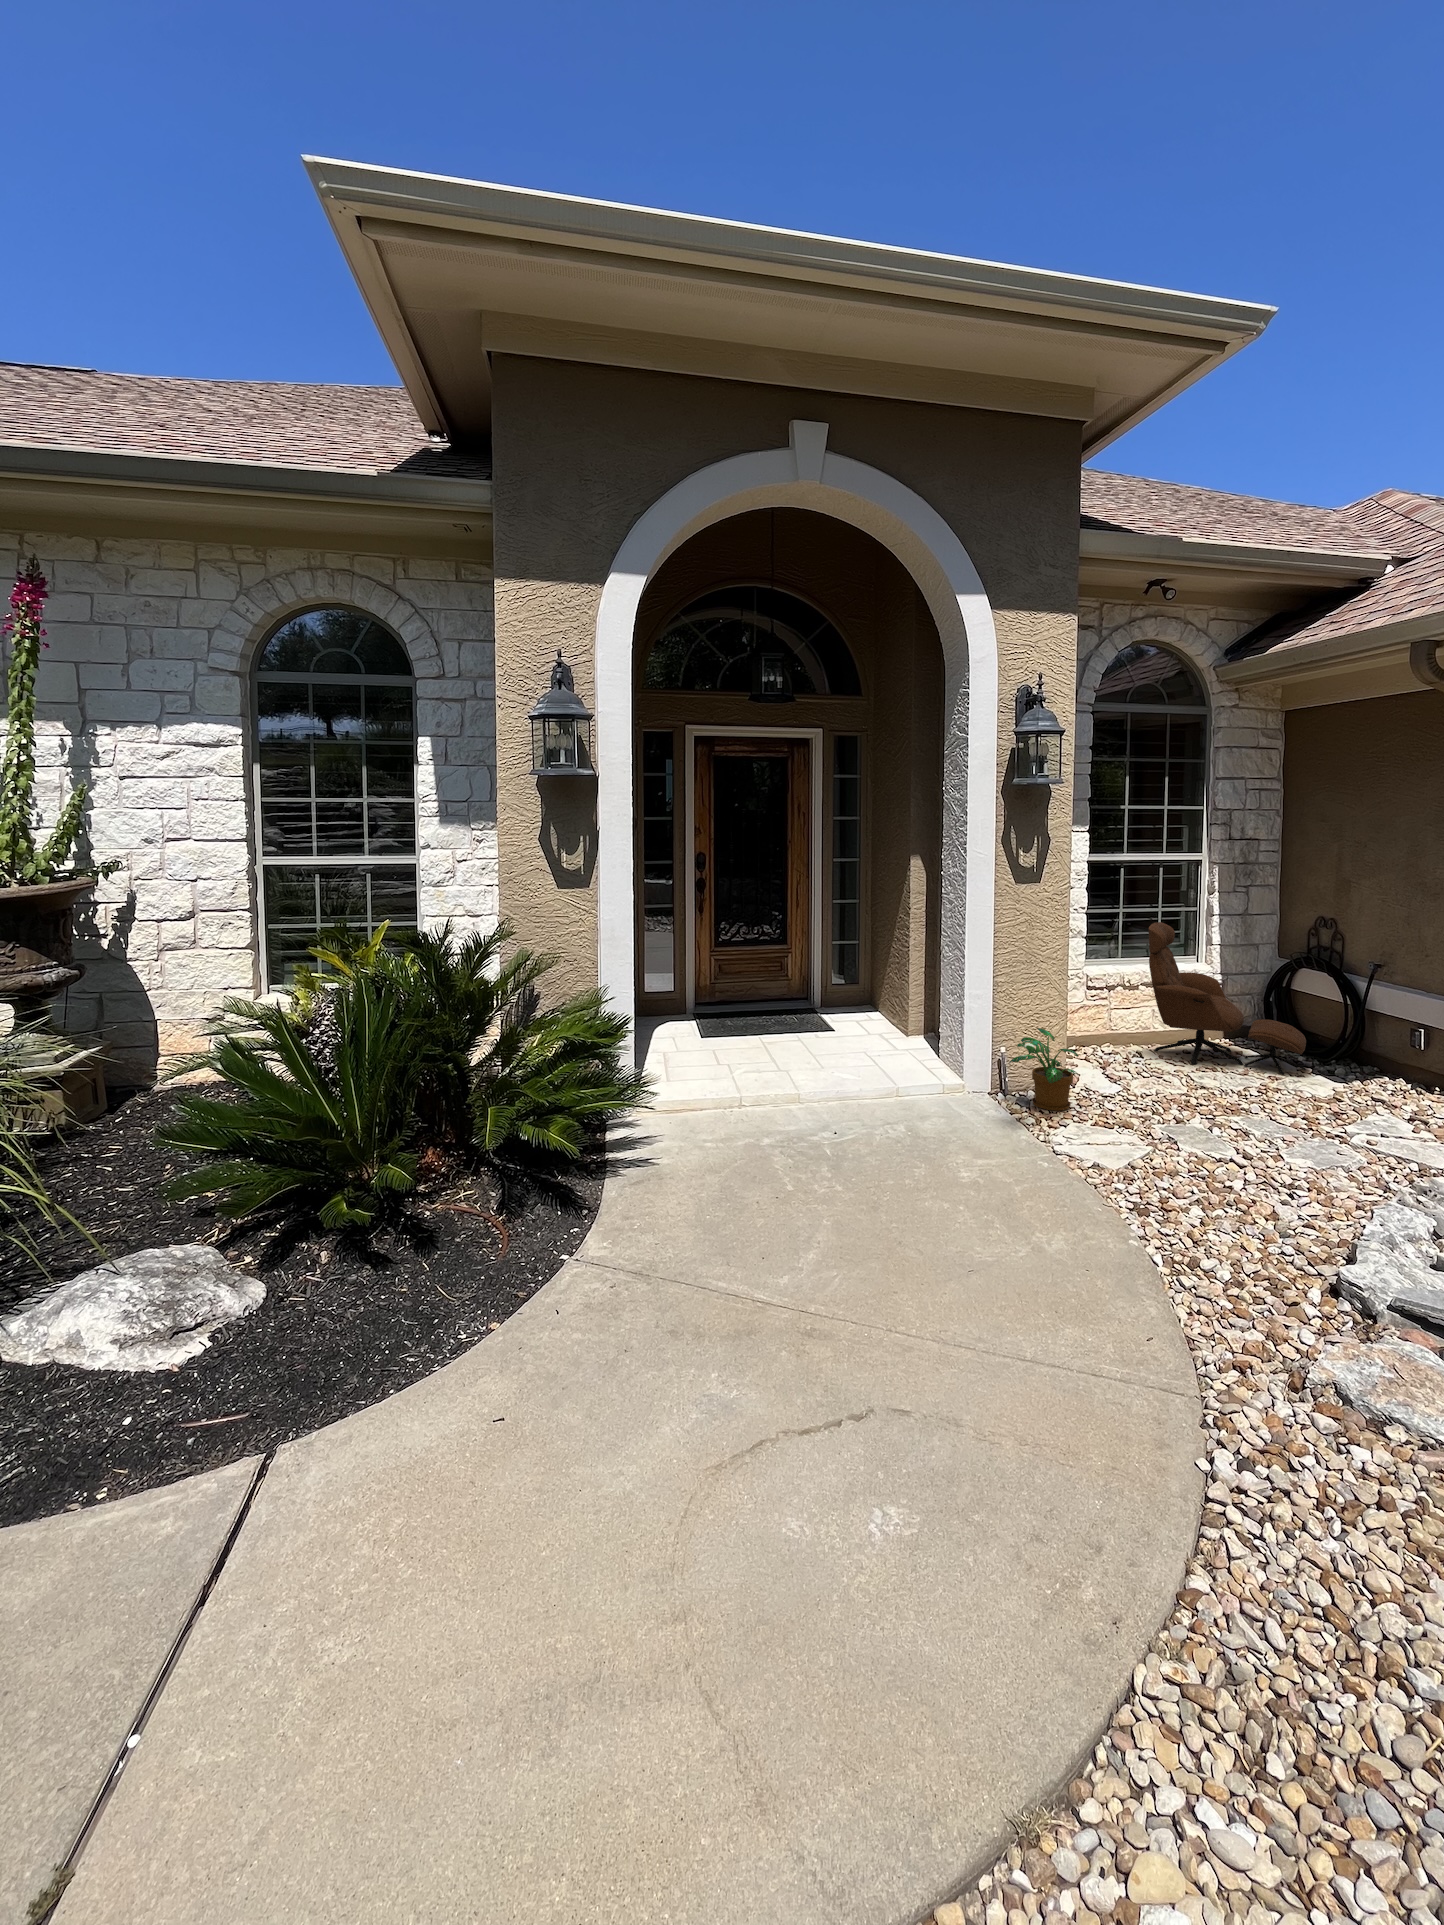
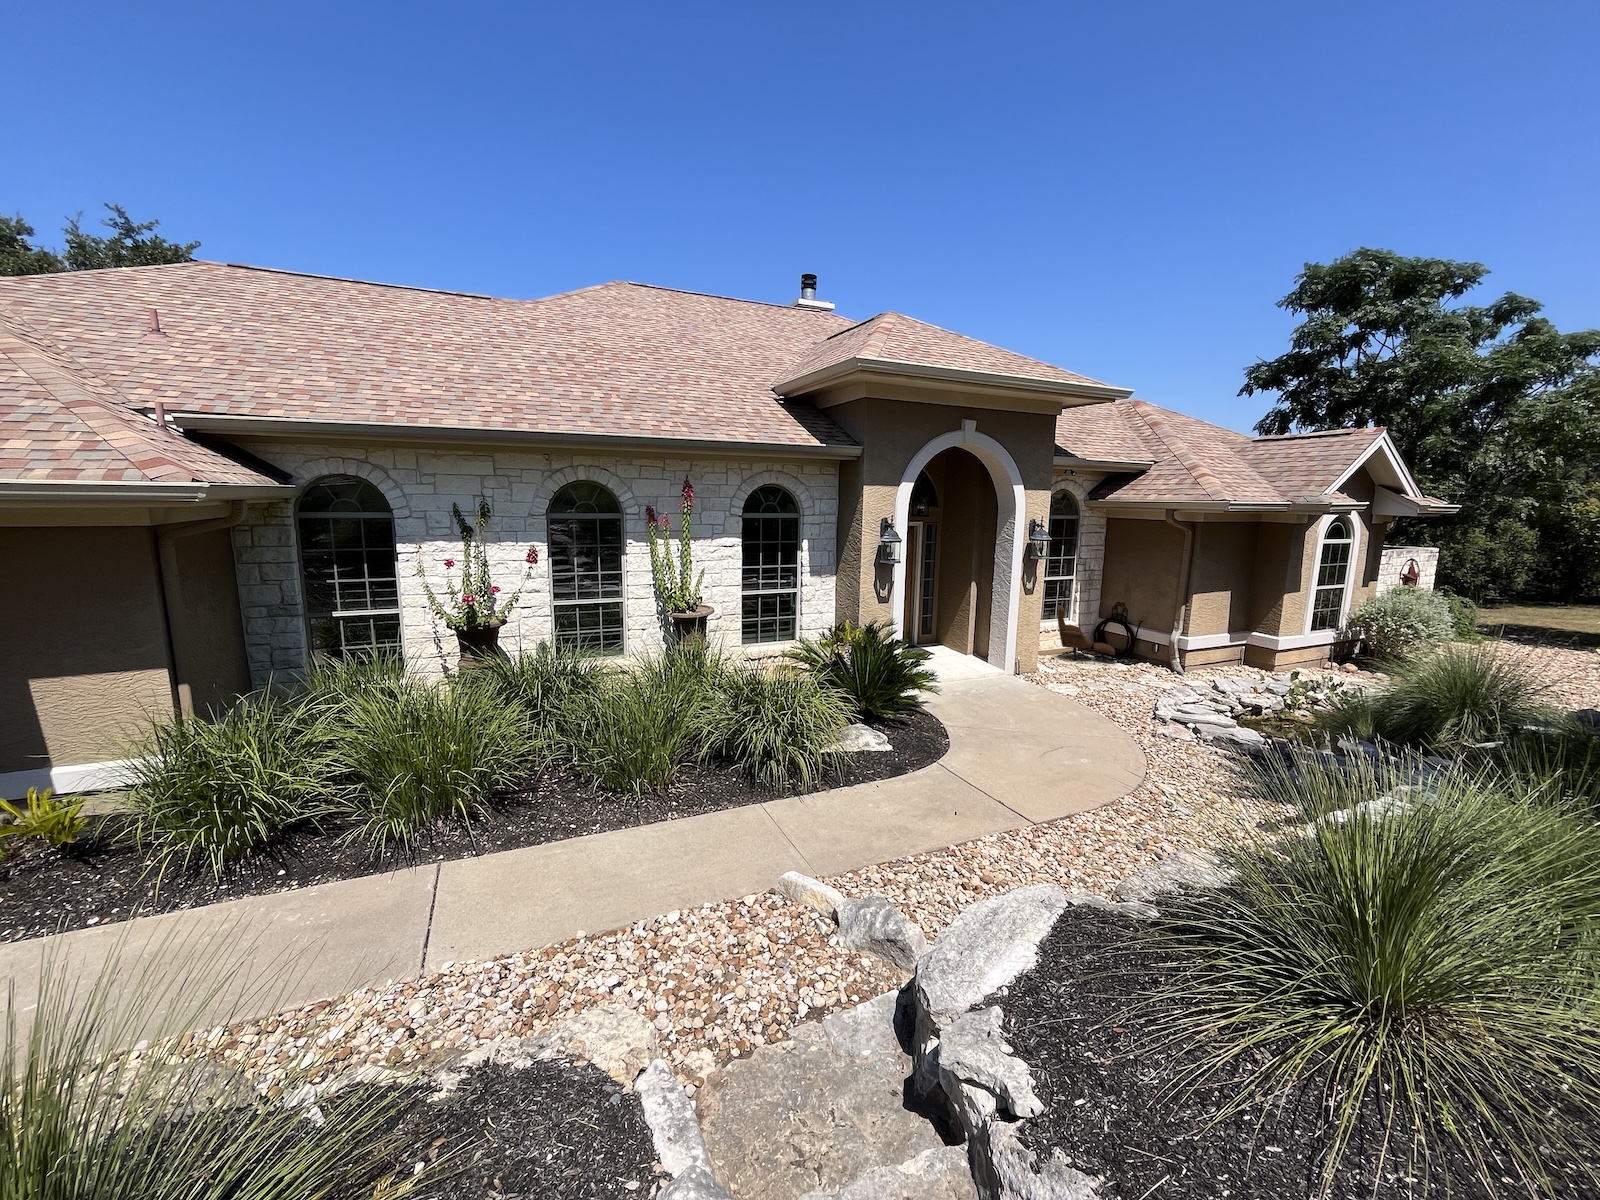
potted plant: present [1009,1028,1078,1111] -> none [1024,650,1053,679]

